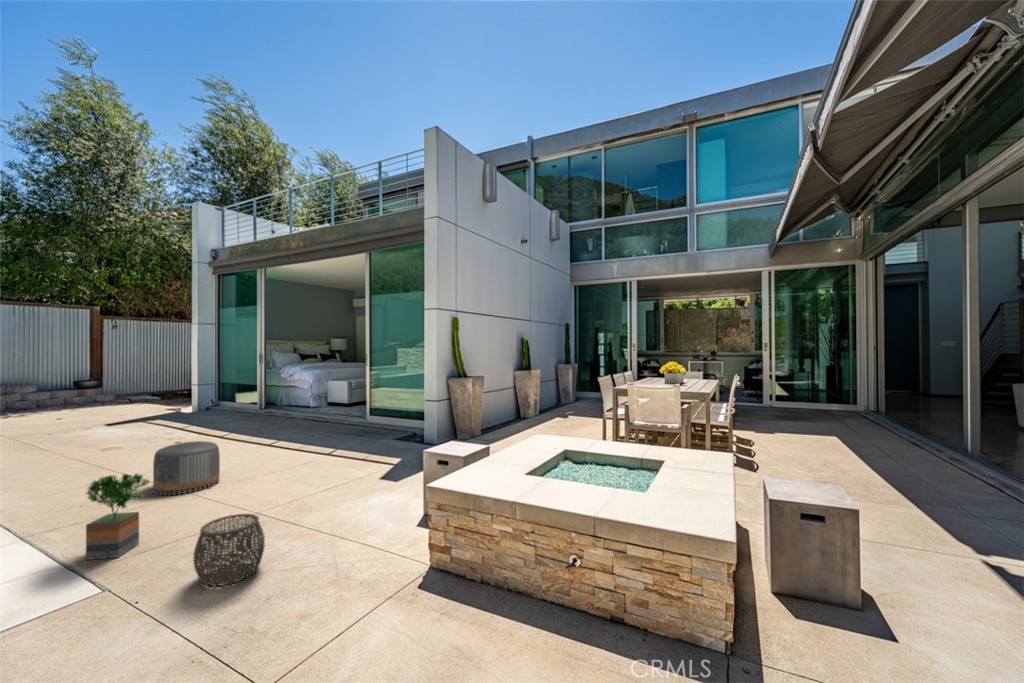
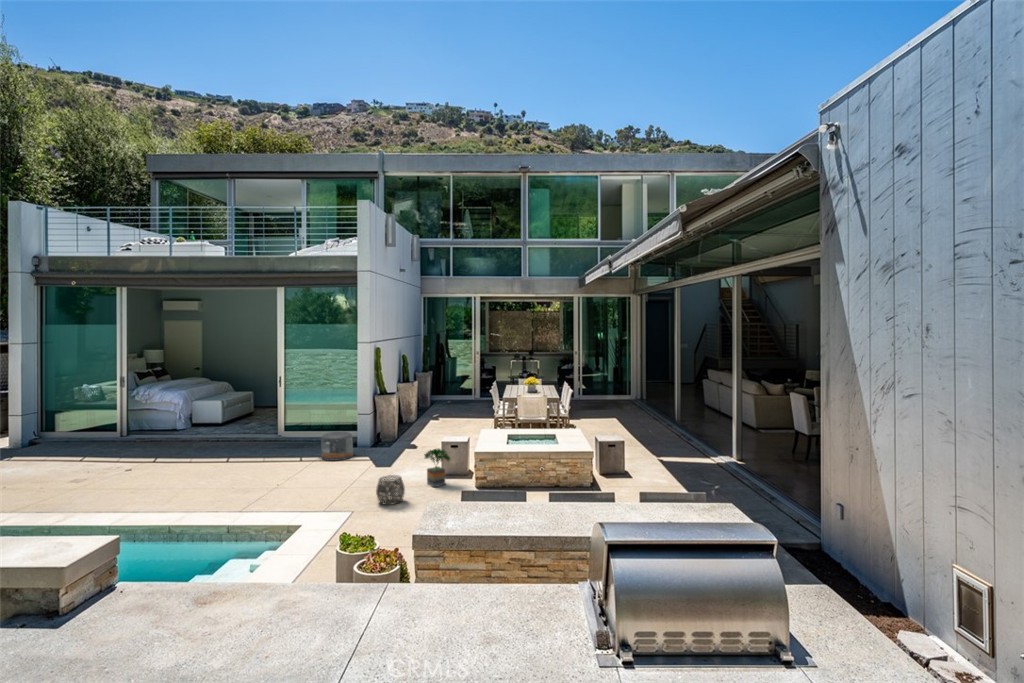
pouf: present [153,441,220,495] -> present [321,431,353,461]
potted tree: present [86,474,149,560] -> present [424,448,450,487]

